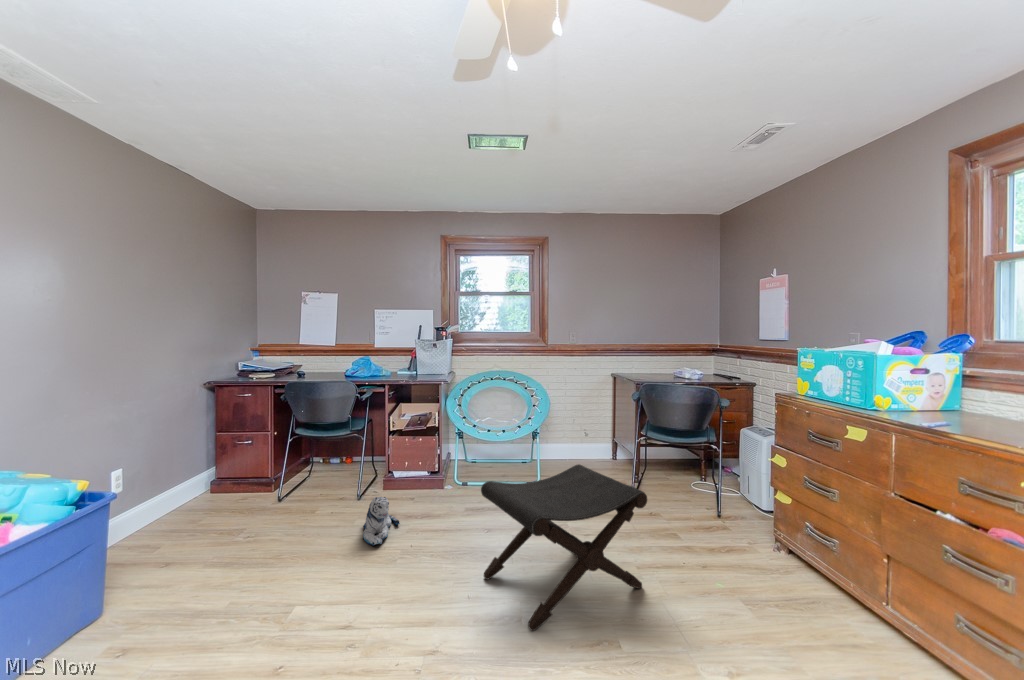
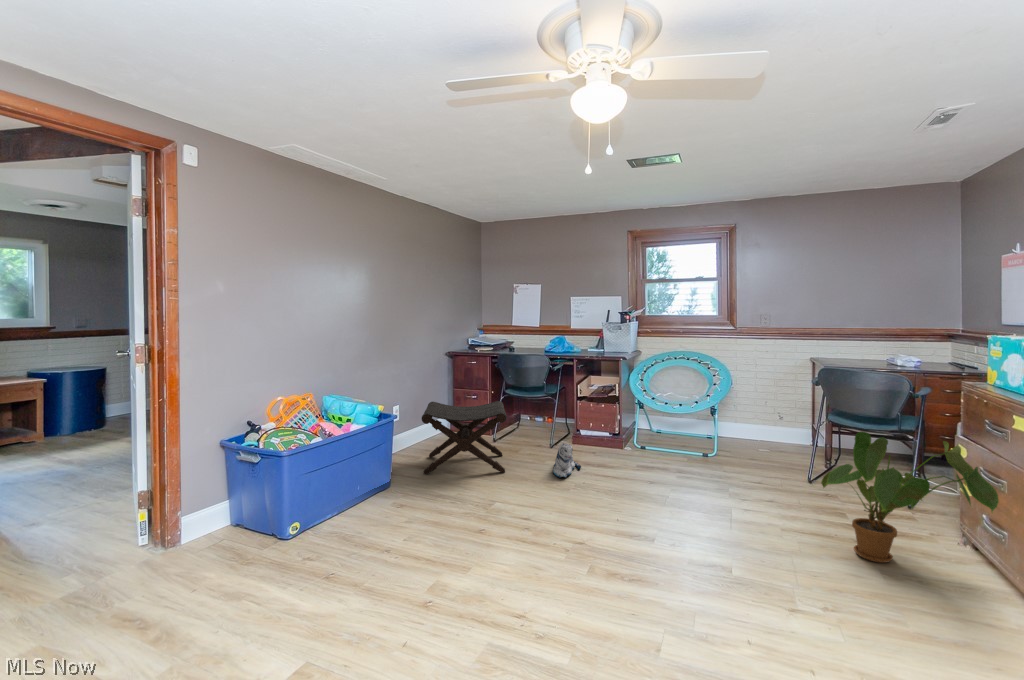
house plant: none [674,455,853,595] -> present [821,432,999,563]
footstool: present [481,465,647,631] -> present [422,401,507,474]

